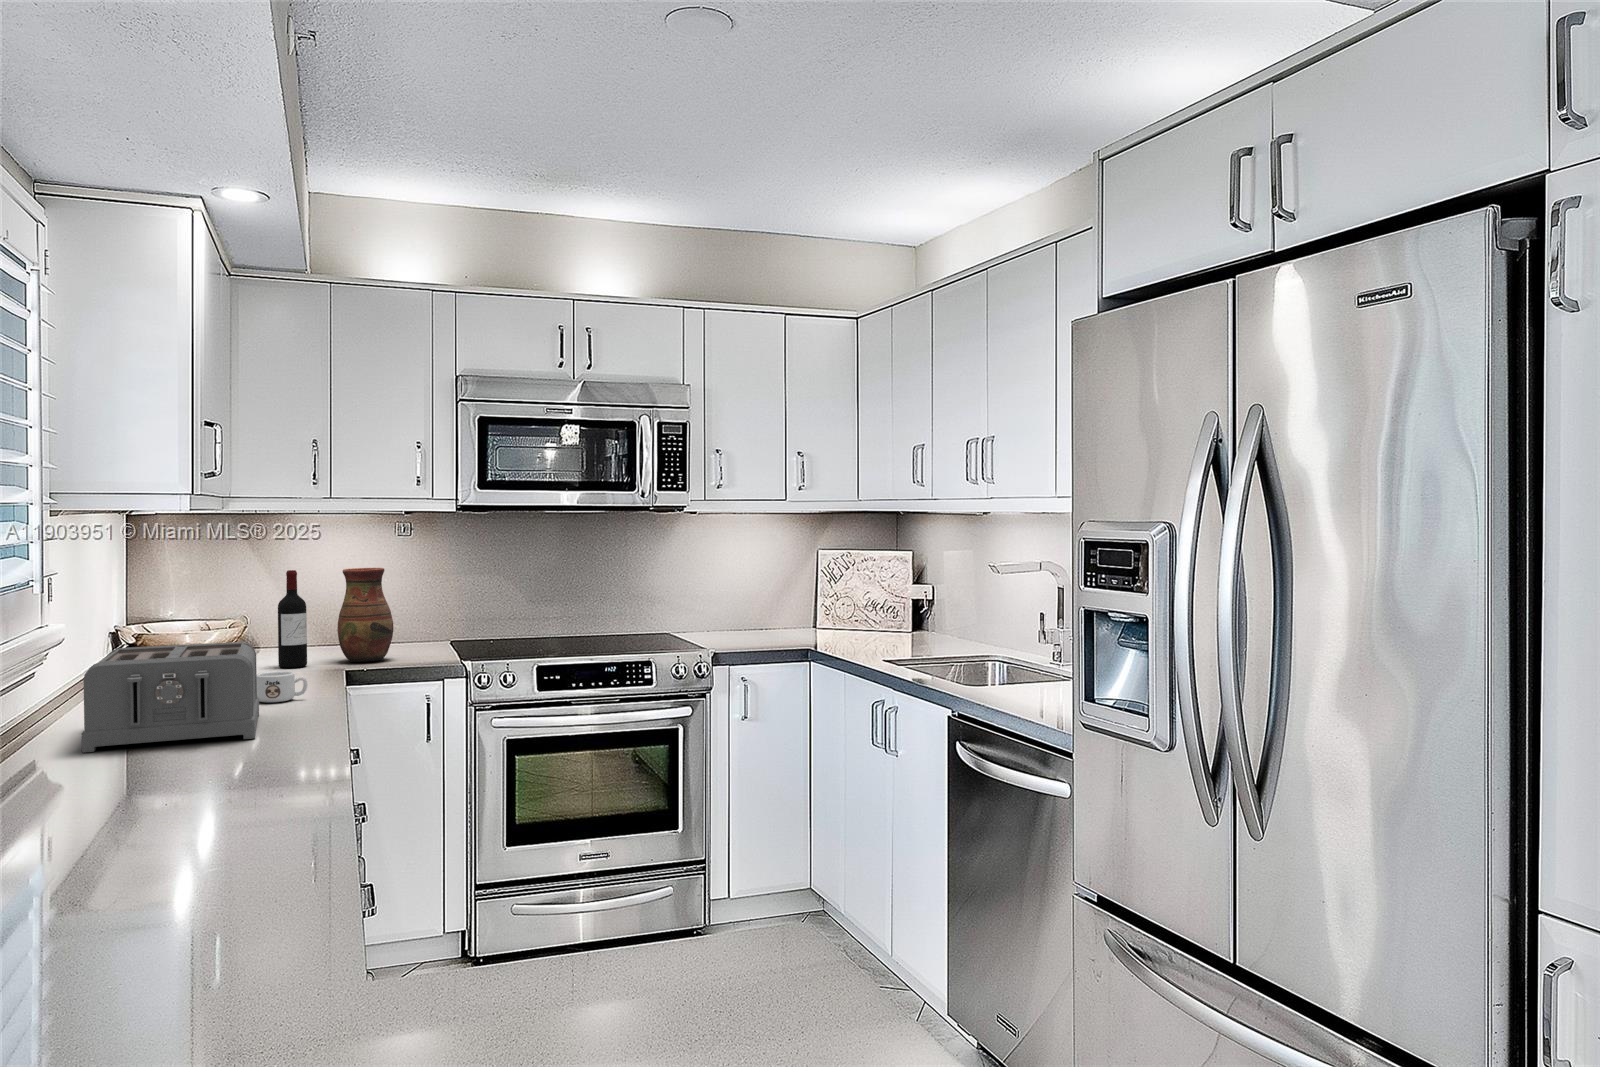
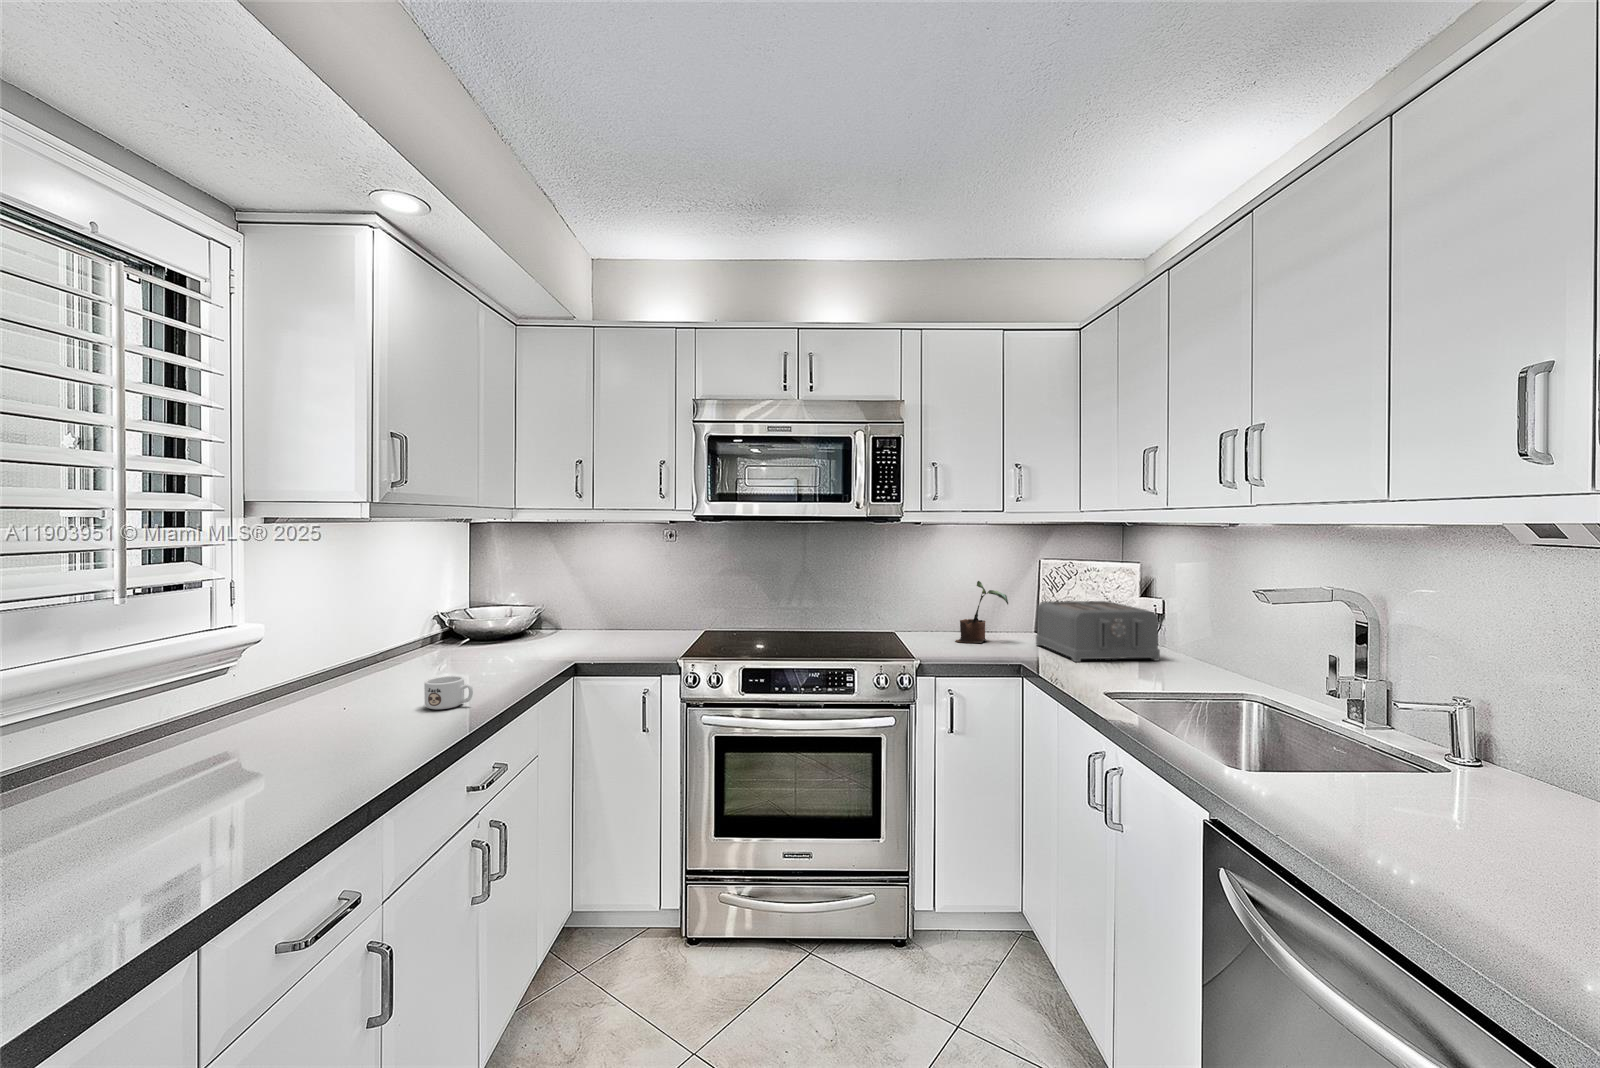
vase: present [337,568,393,662] -> none [586,570,634,653]
wine bottle: present [278,570,307,668] -> none [535,571,559,656]
potted plant: none [739,572,791,637] -> present [956,581,1008,643]
toaster: present [82,642,259,752] -> present [1036,601,1160,662]

